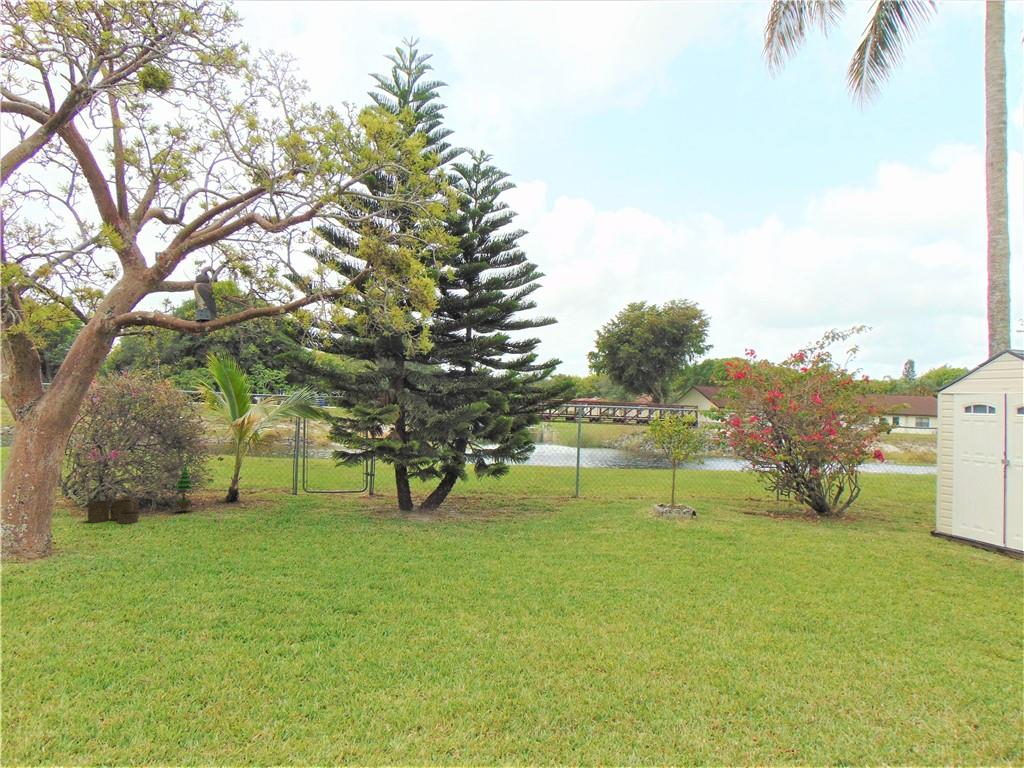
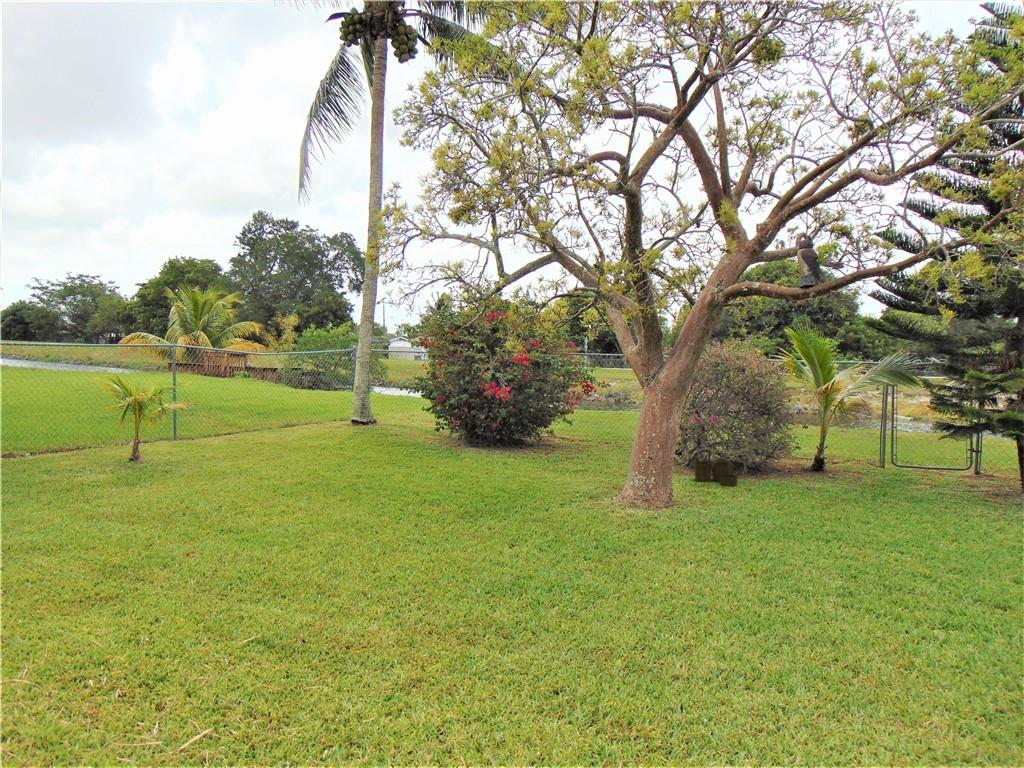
potted tree: present [175,465,193,512] -> none [764,431,783,479]

